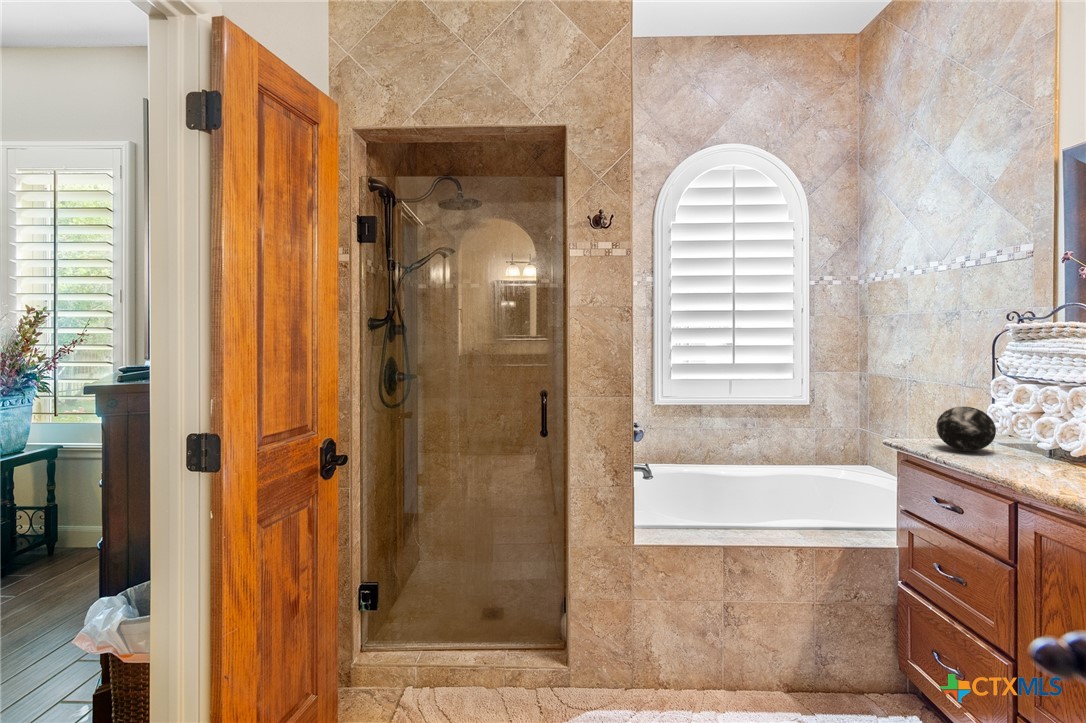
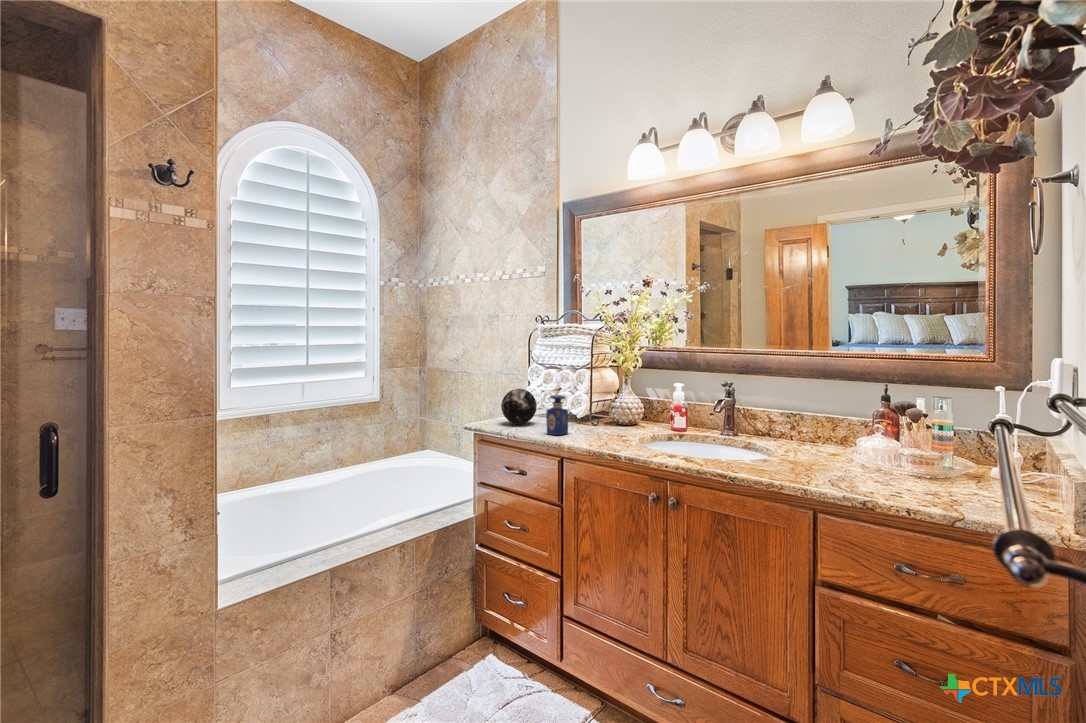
perfume bottle: none [1001,421,1043,476] -> present [546,395,568,435]

